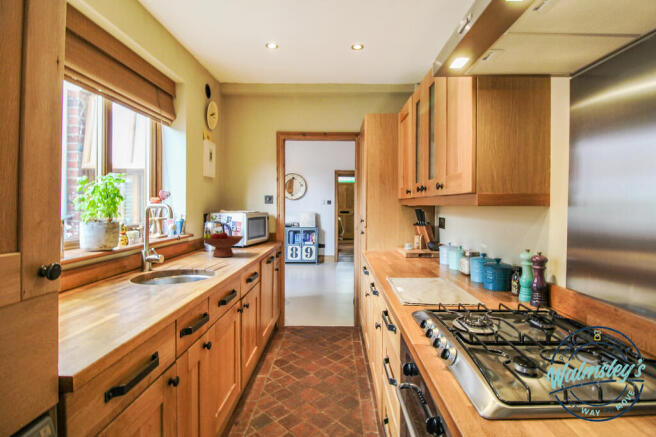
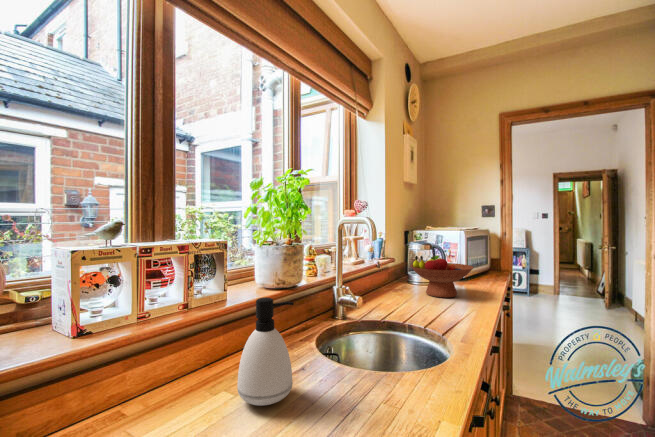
soap dispenser: none [86,247,118,297] -> present [237,297,294,406]

